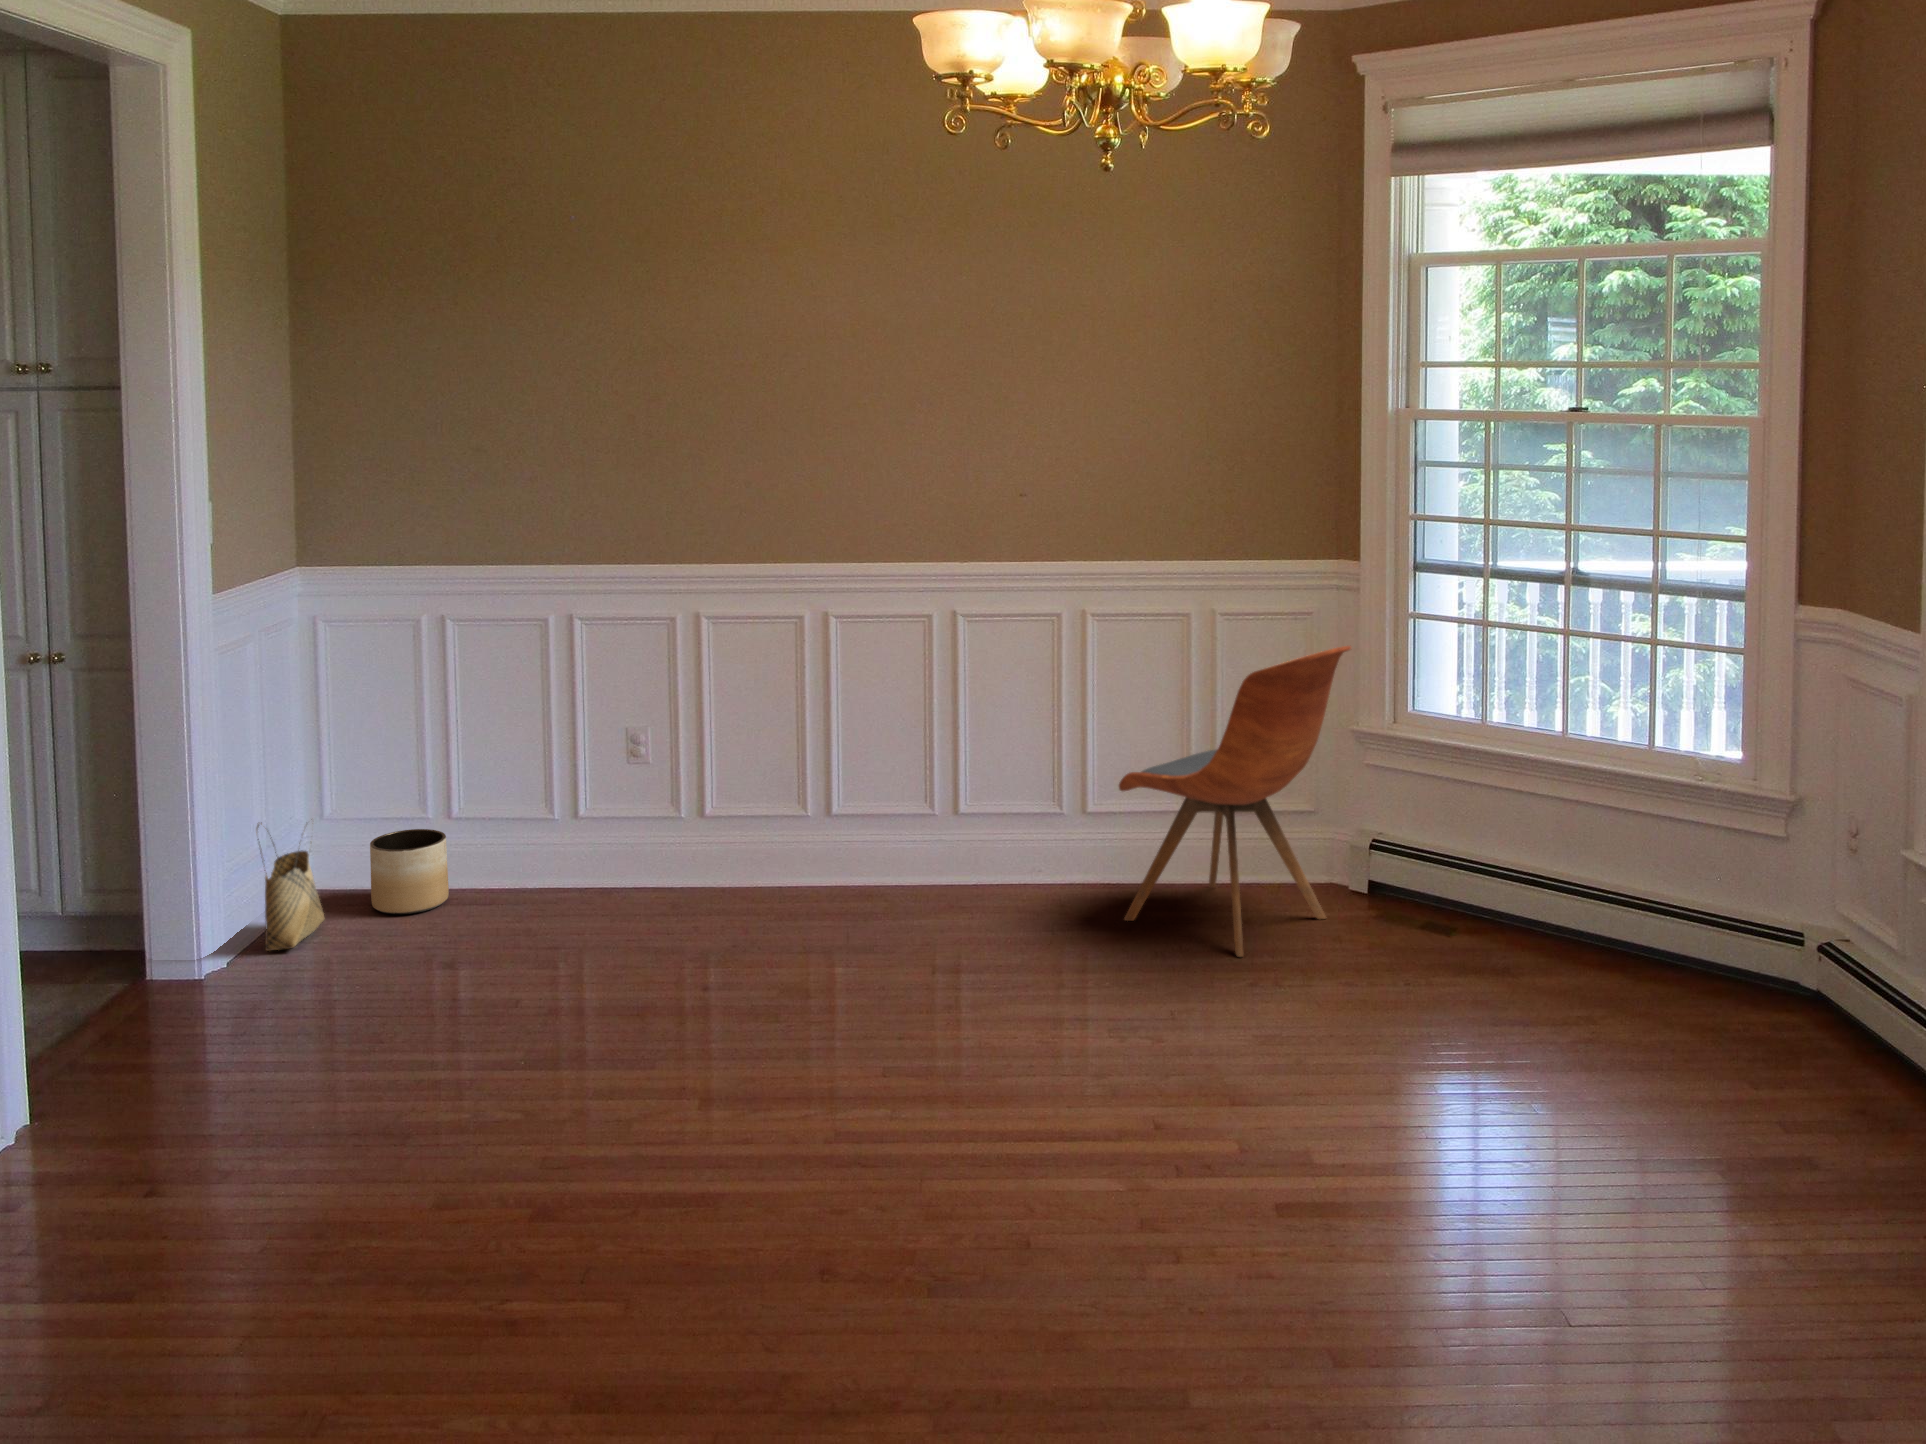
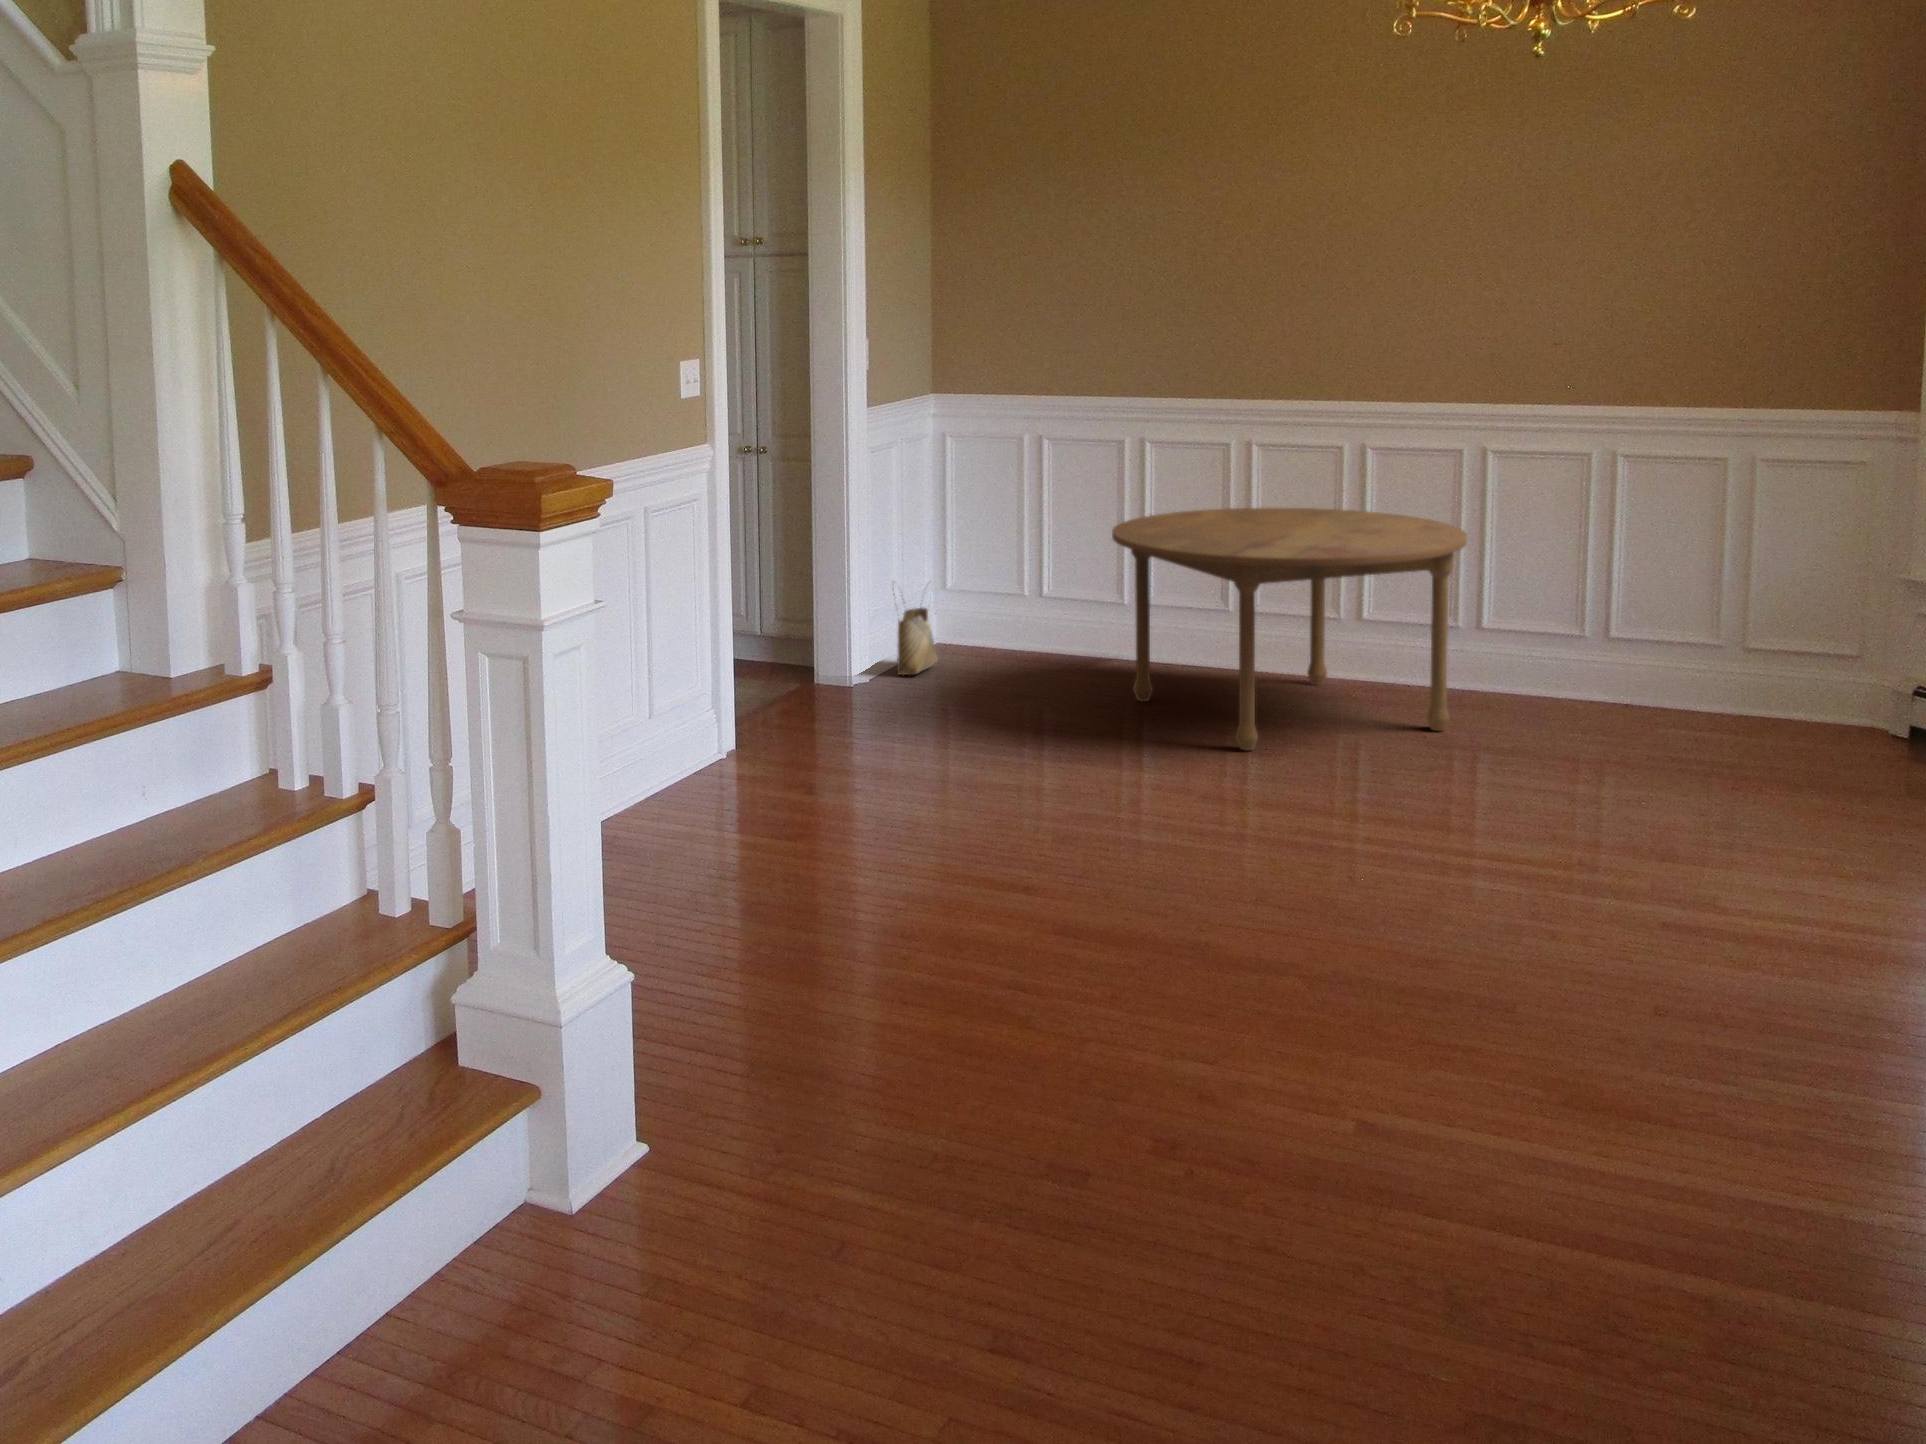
dining chair: present [1119,646,1351,957] -> none [1632,475,1886,761]
dining table: none [553,692,961,1030] -> present [1112,508,1467,750]
planter: present [370,829,449,914] -> none [972,604,1030,665]

